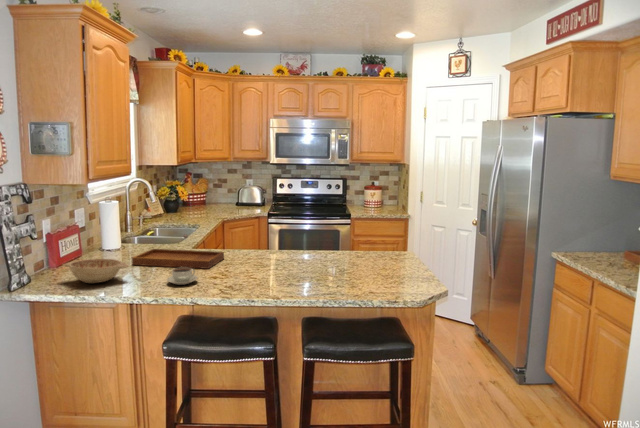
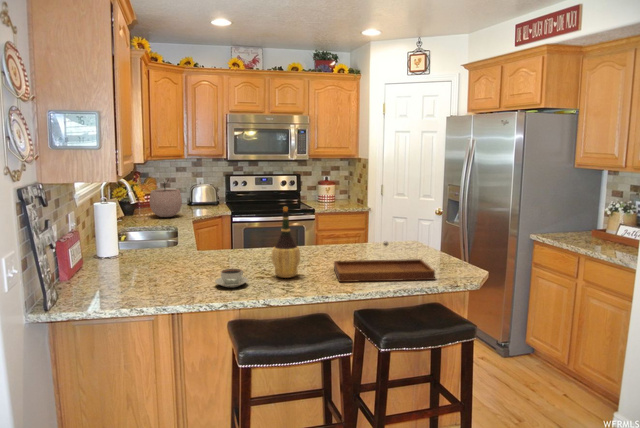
plant pot: none [189,180,219,216] -> present [149,181,182,217]
wine bottle: none [225,212,253,280] -> present [272,207,300,278]
tray: present [132,234,224,269] -> present [334,242,435,282]
decorative bowl: present [63,259,129,283] -> none [91,265,170,293]

